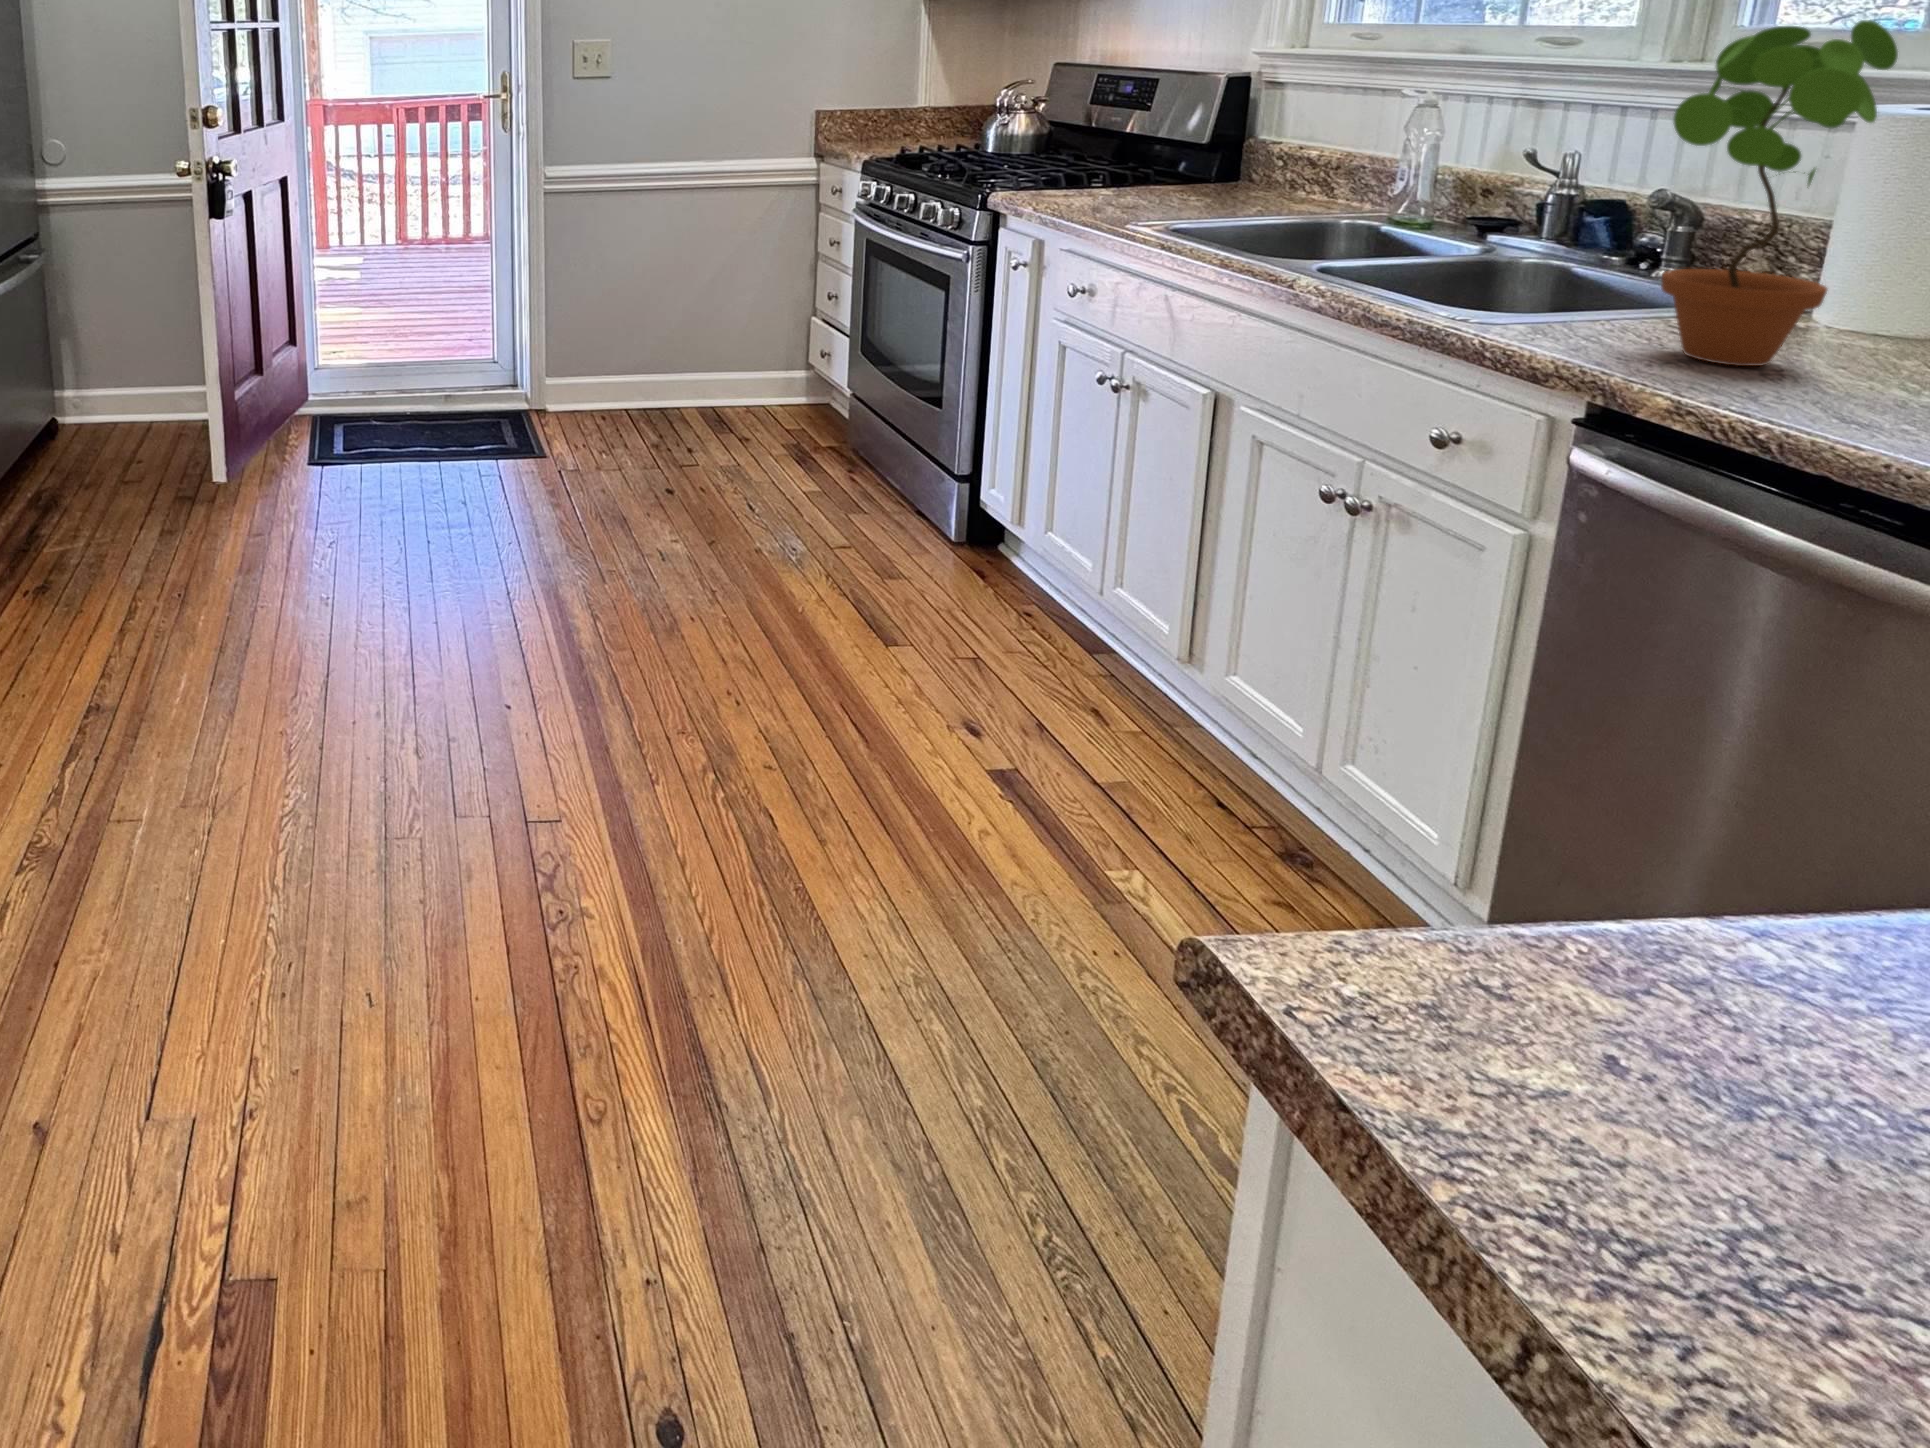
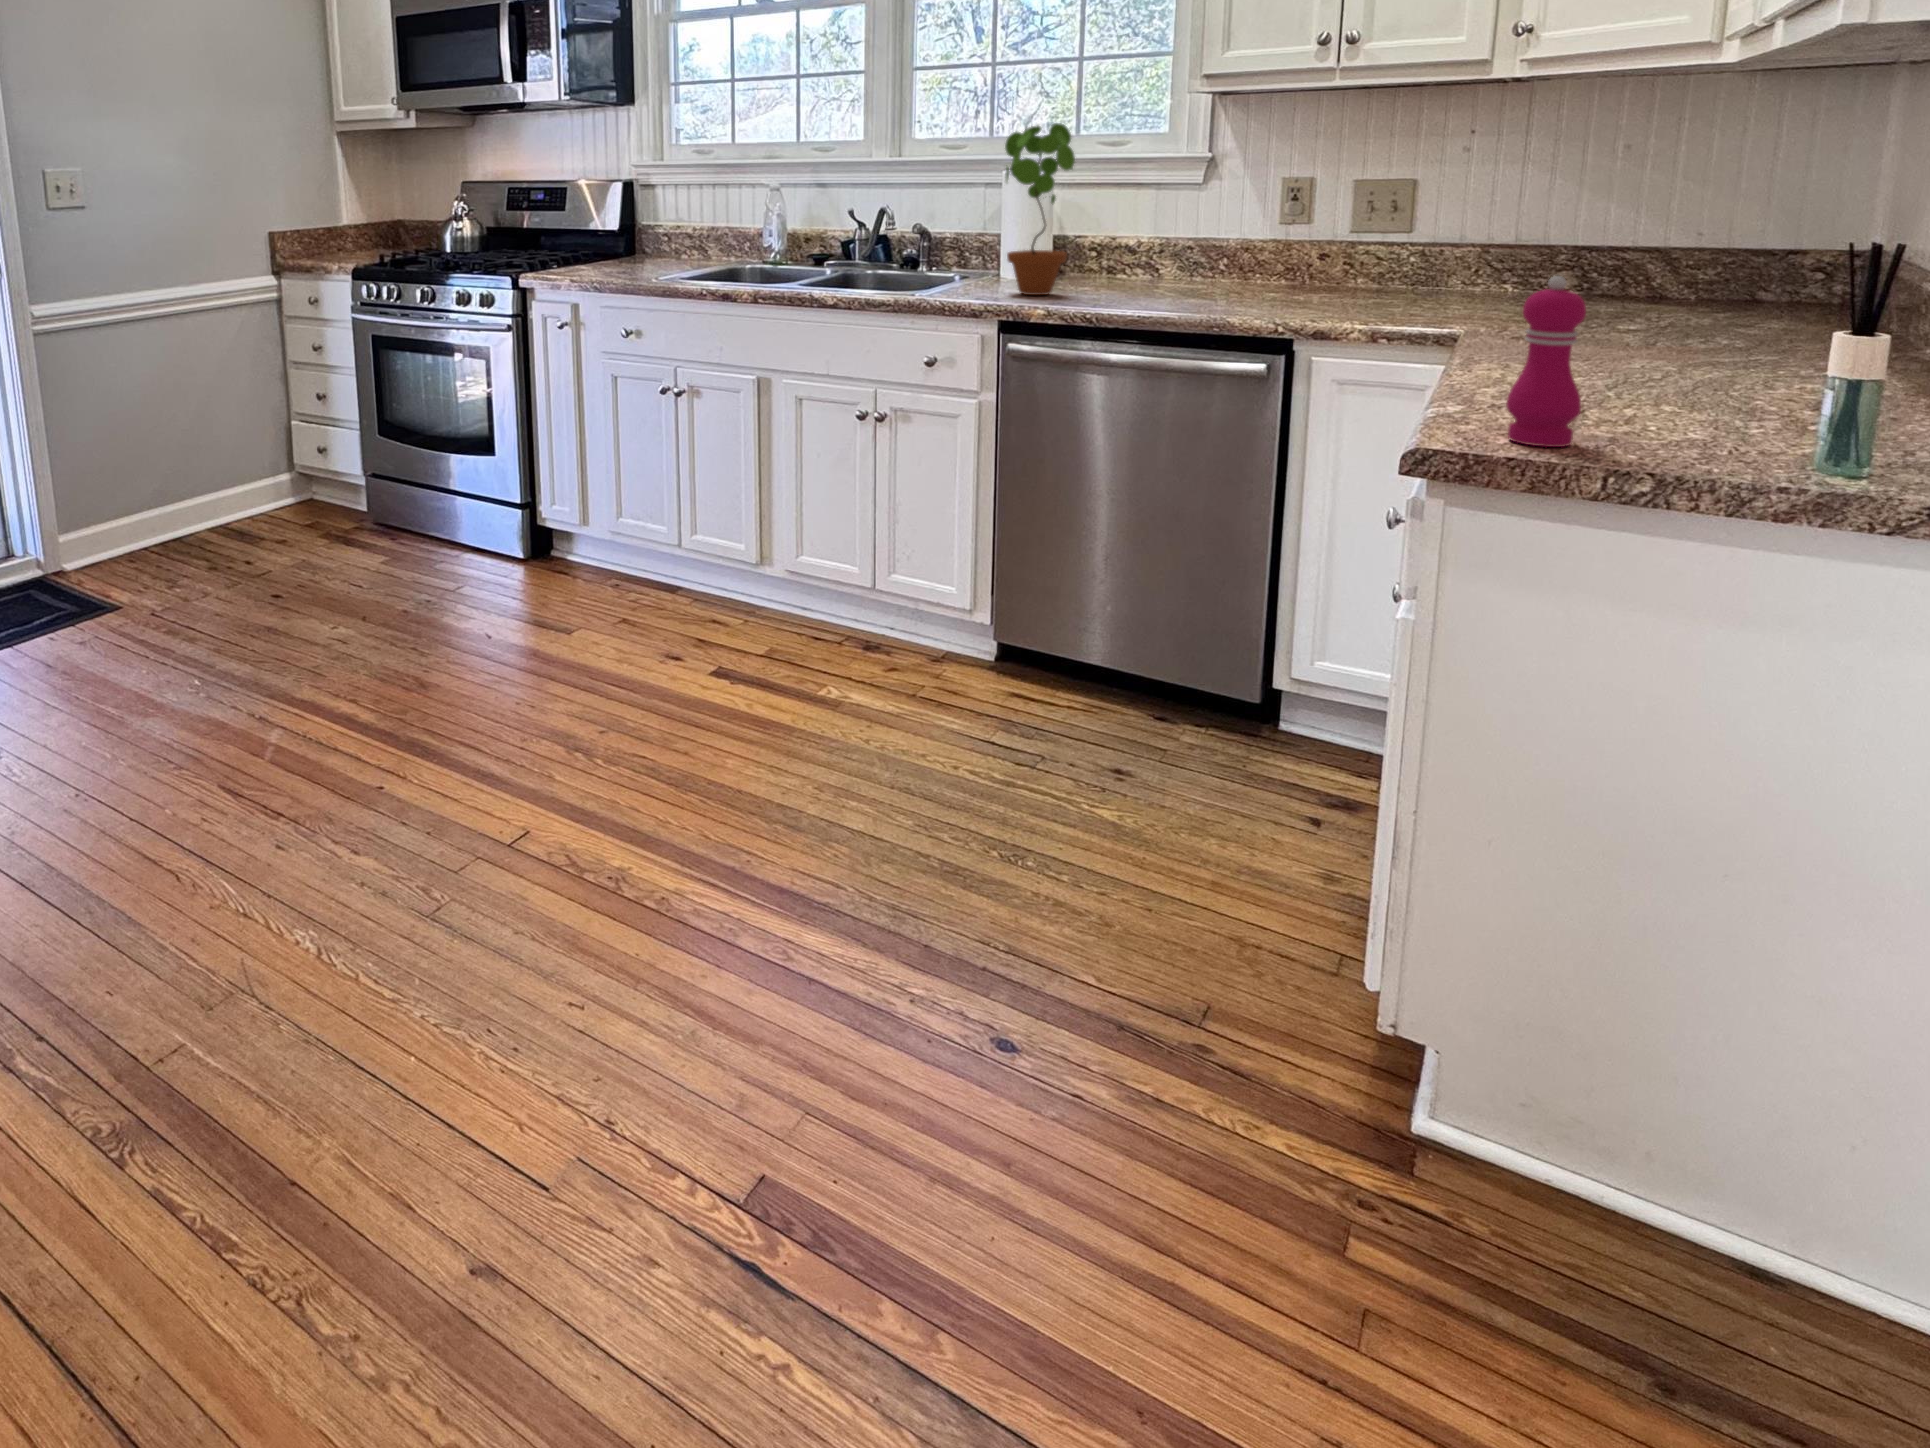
pepper mill: none [1538,679,1846,1197] -> present [1506,276,1586,447]

